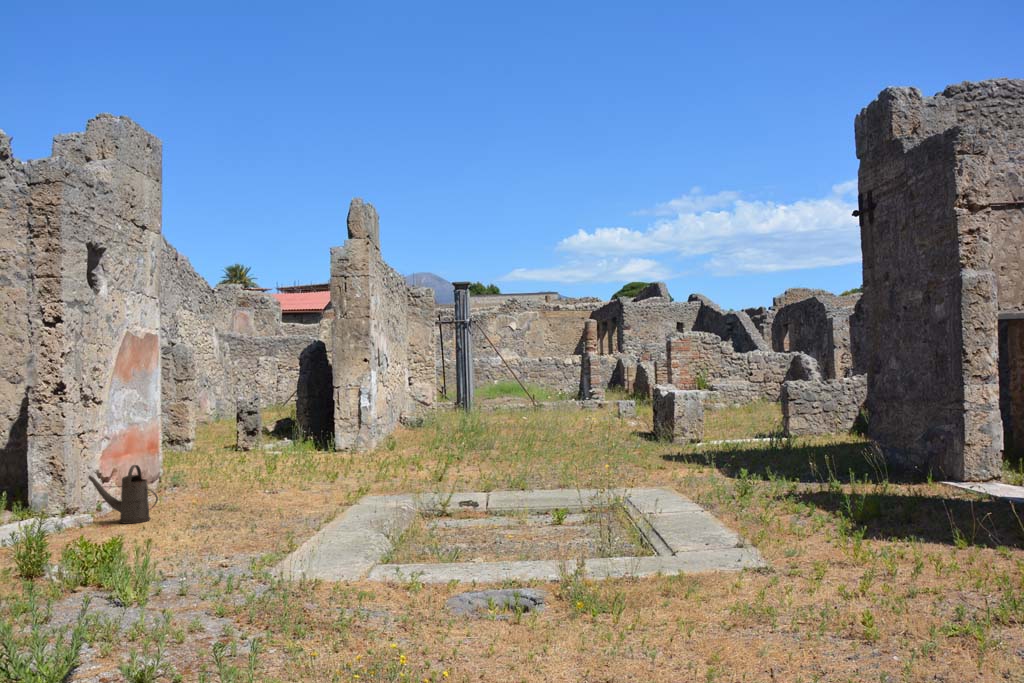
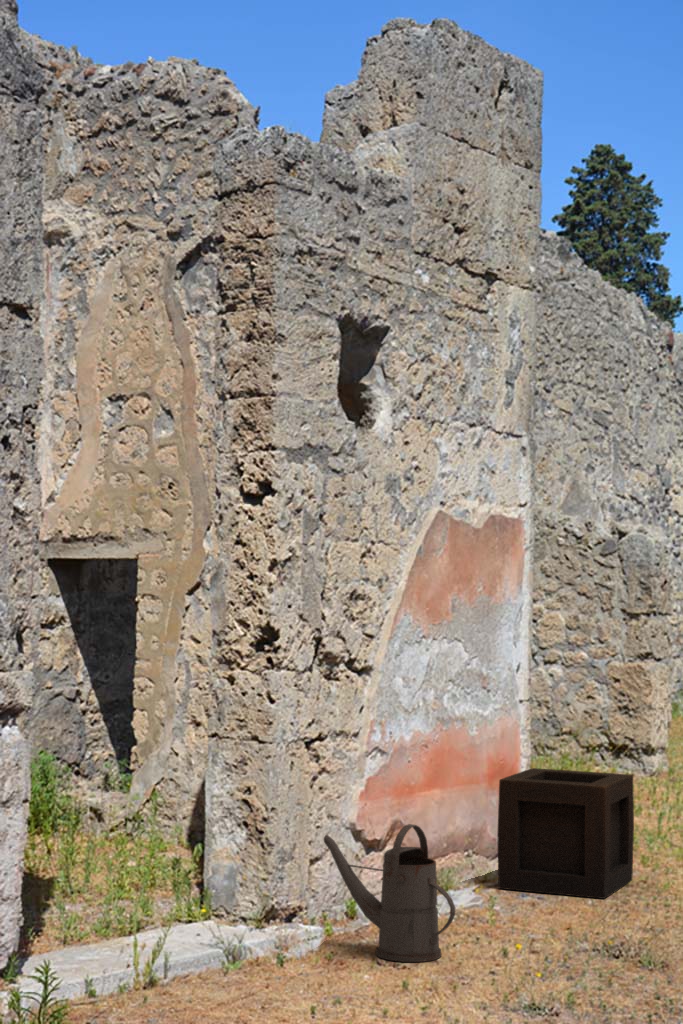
wooden crate: none [155,442,213,496] -> present [497,768,634,899]

